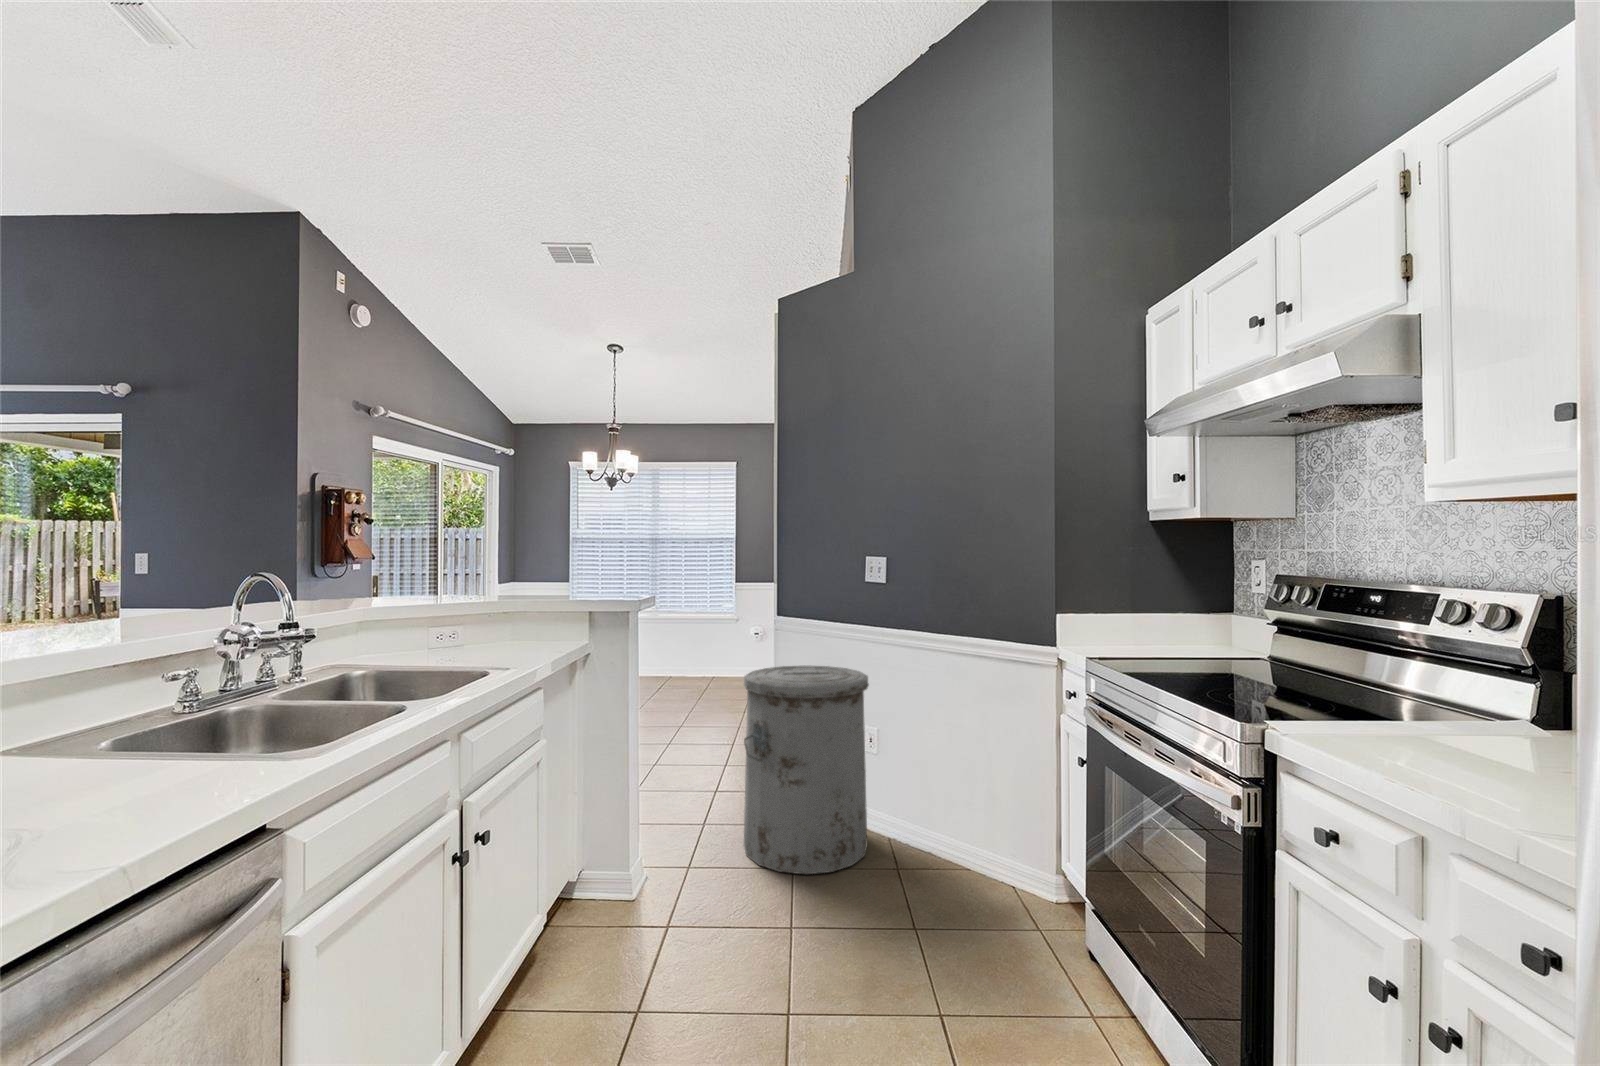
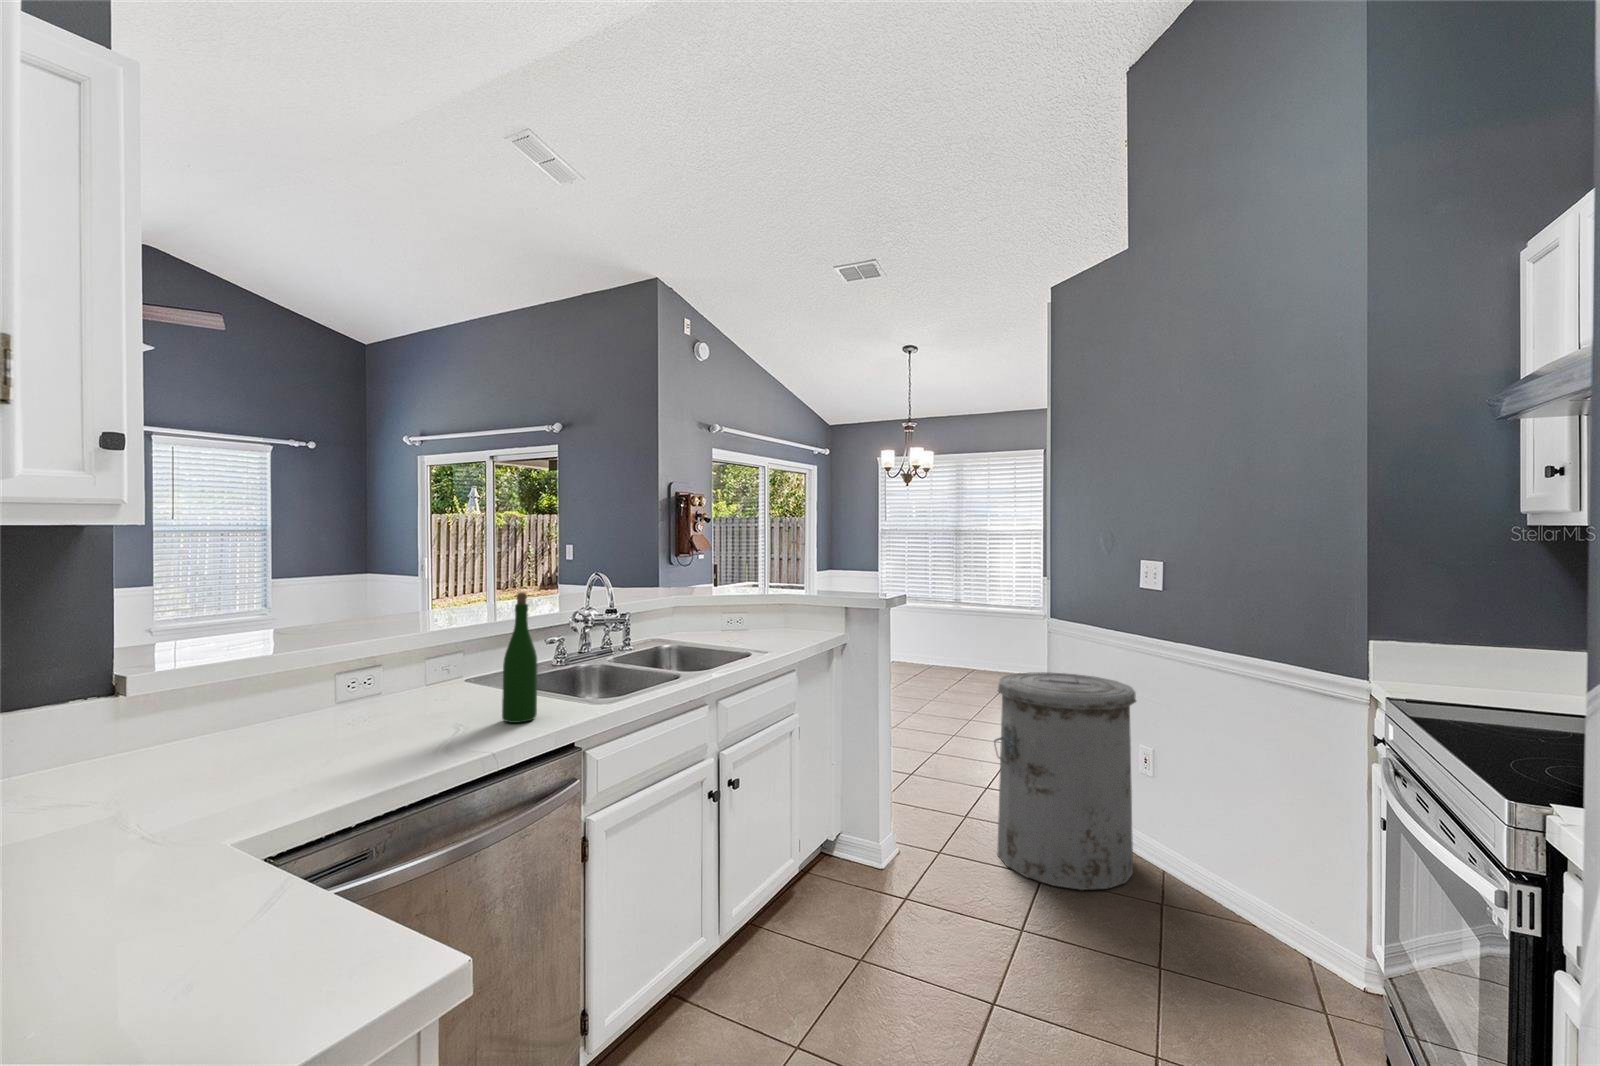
wine bottle: none [111,593,186,812] -> present [502,592,537,723]

